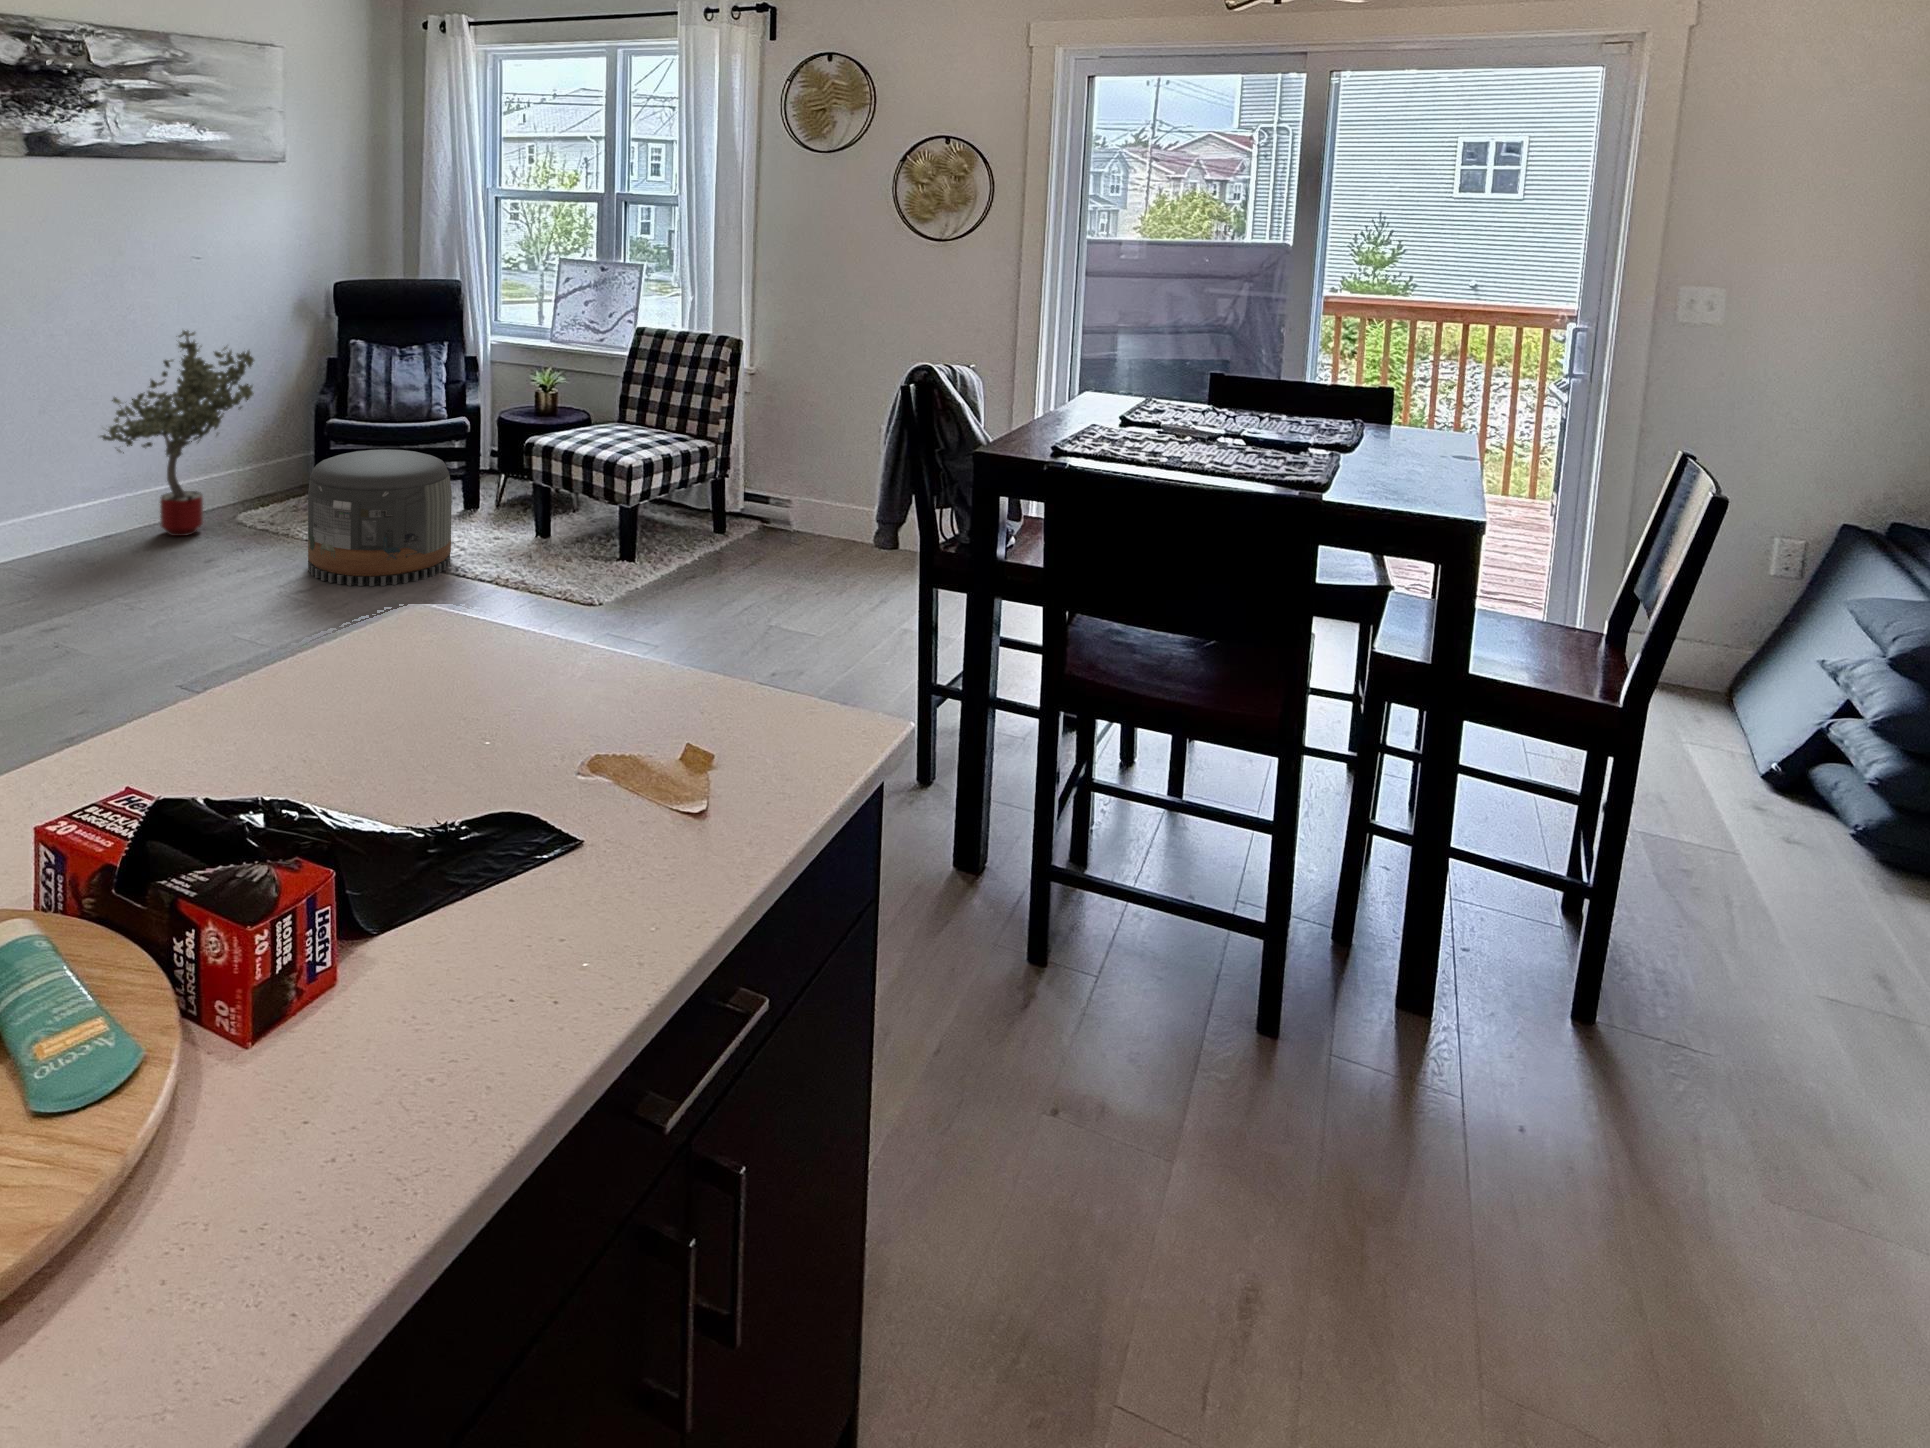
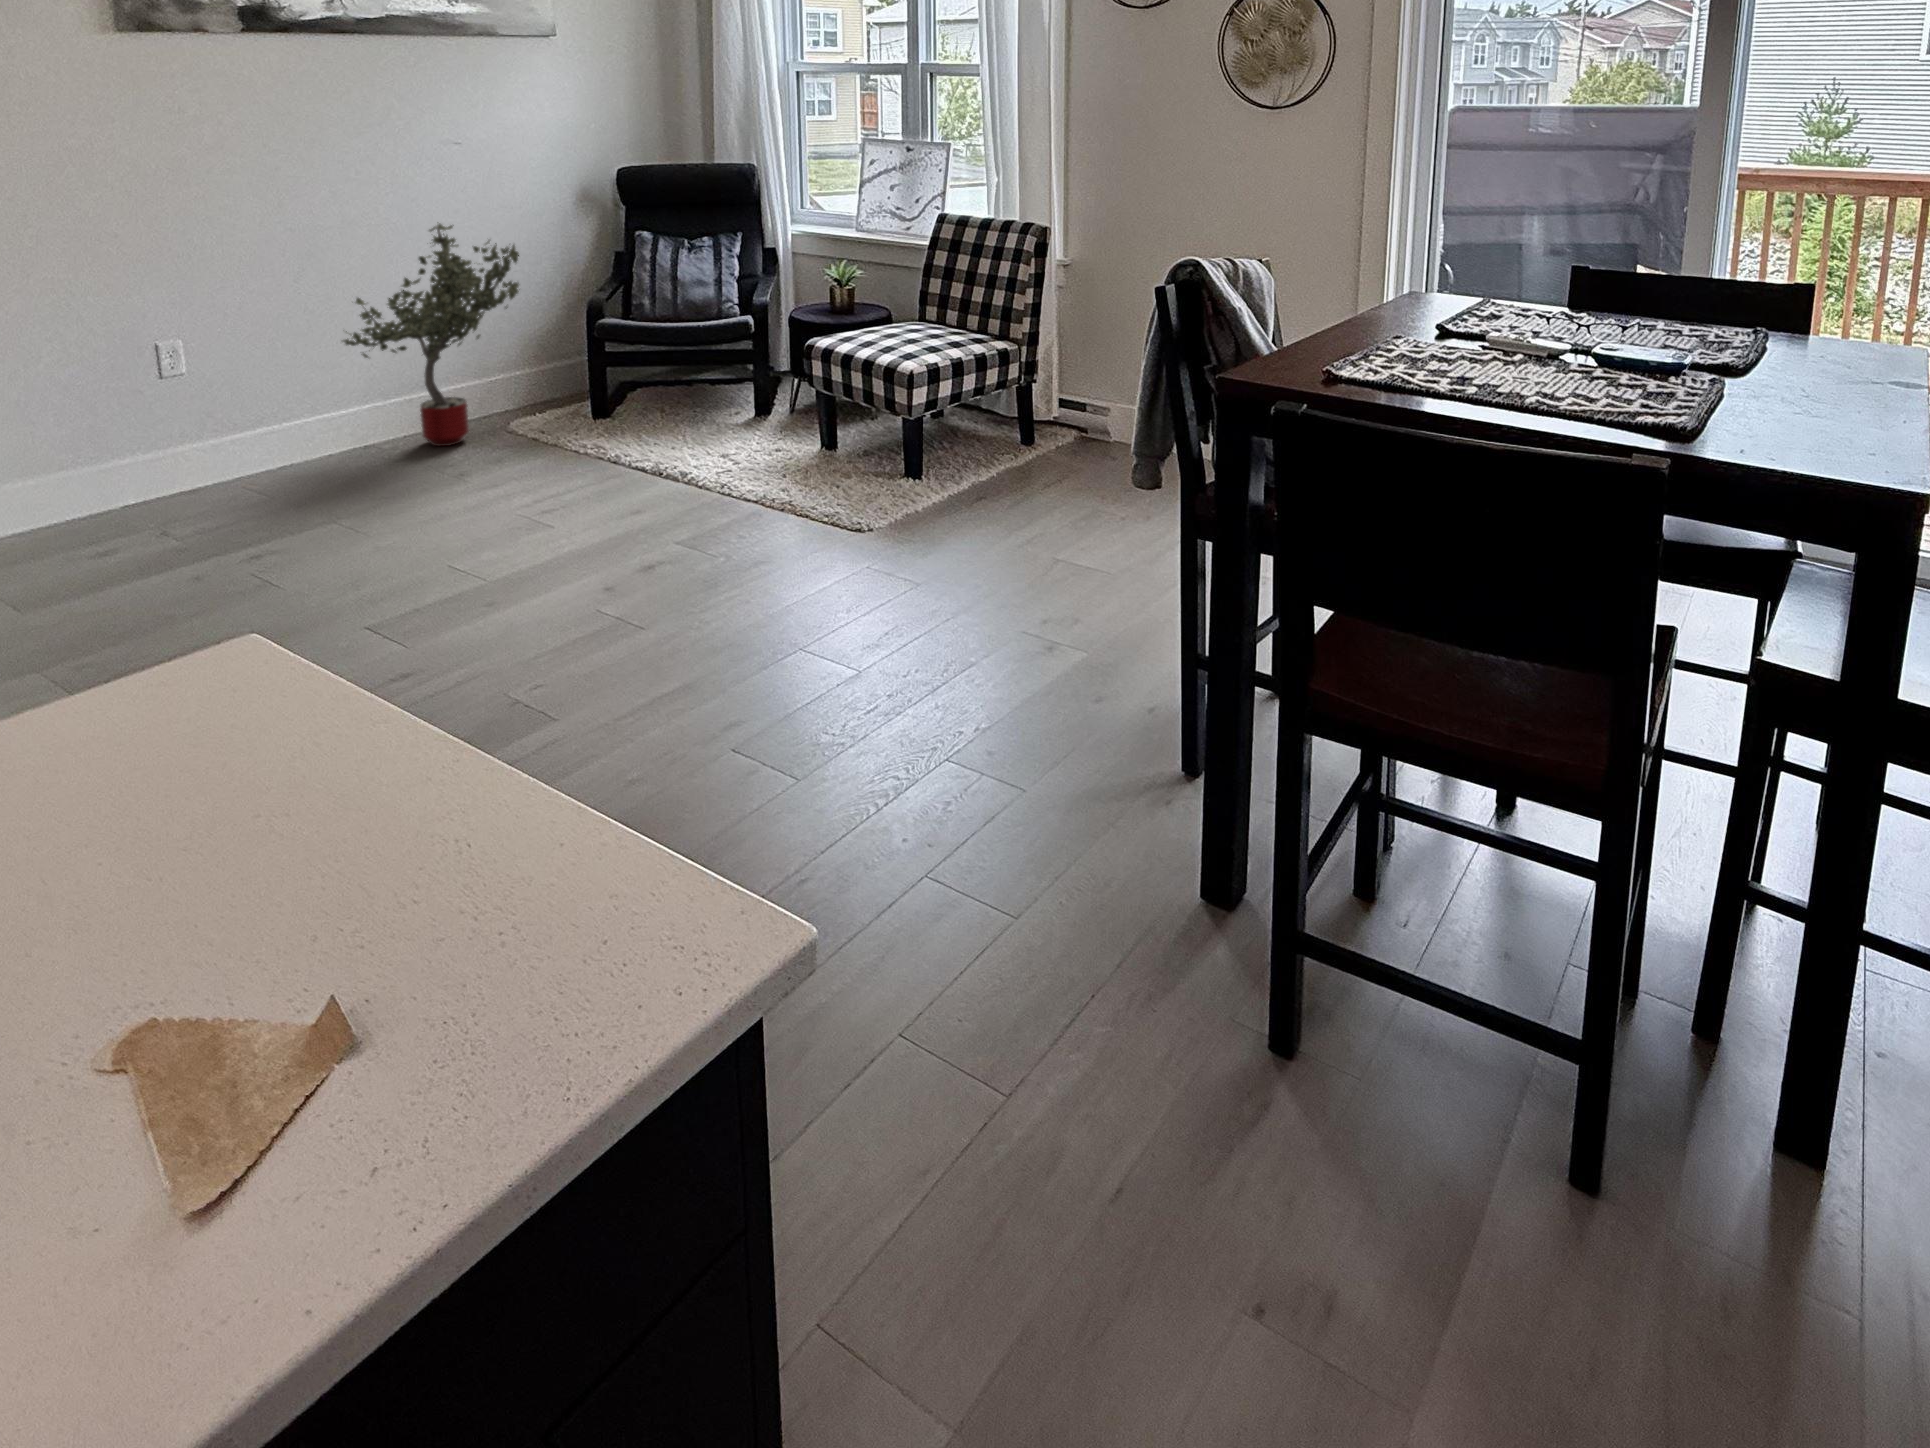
pouf: present [308,449,452,586] -> none [556,354,719,506]

